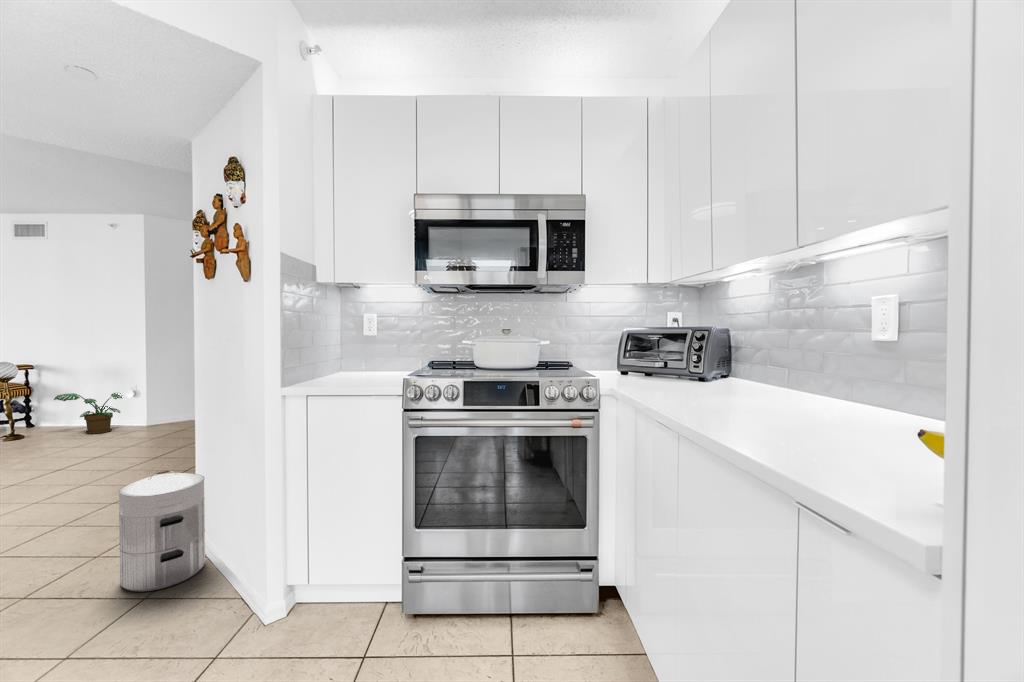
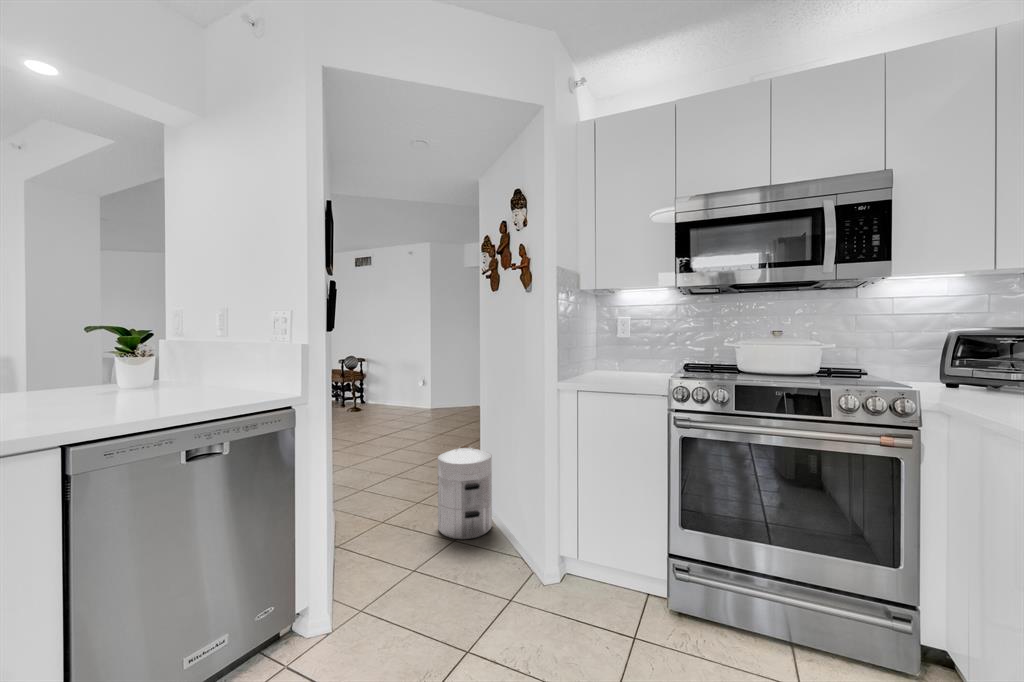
potted plant: present [54,393,122,434] -> none [377,381,419,412]

